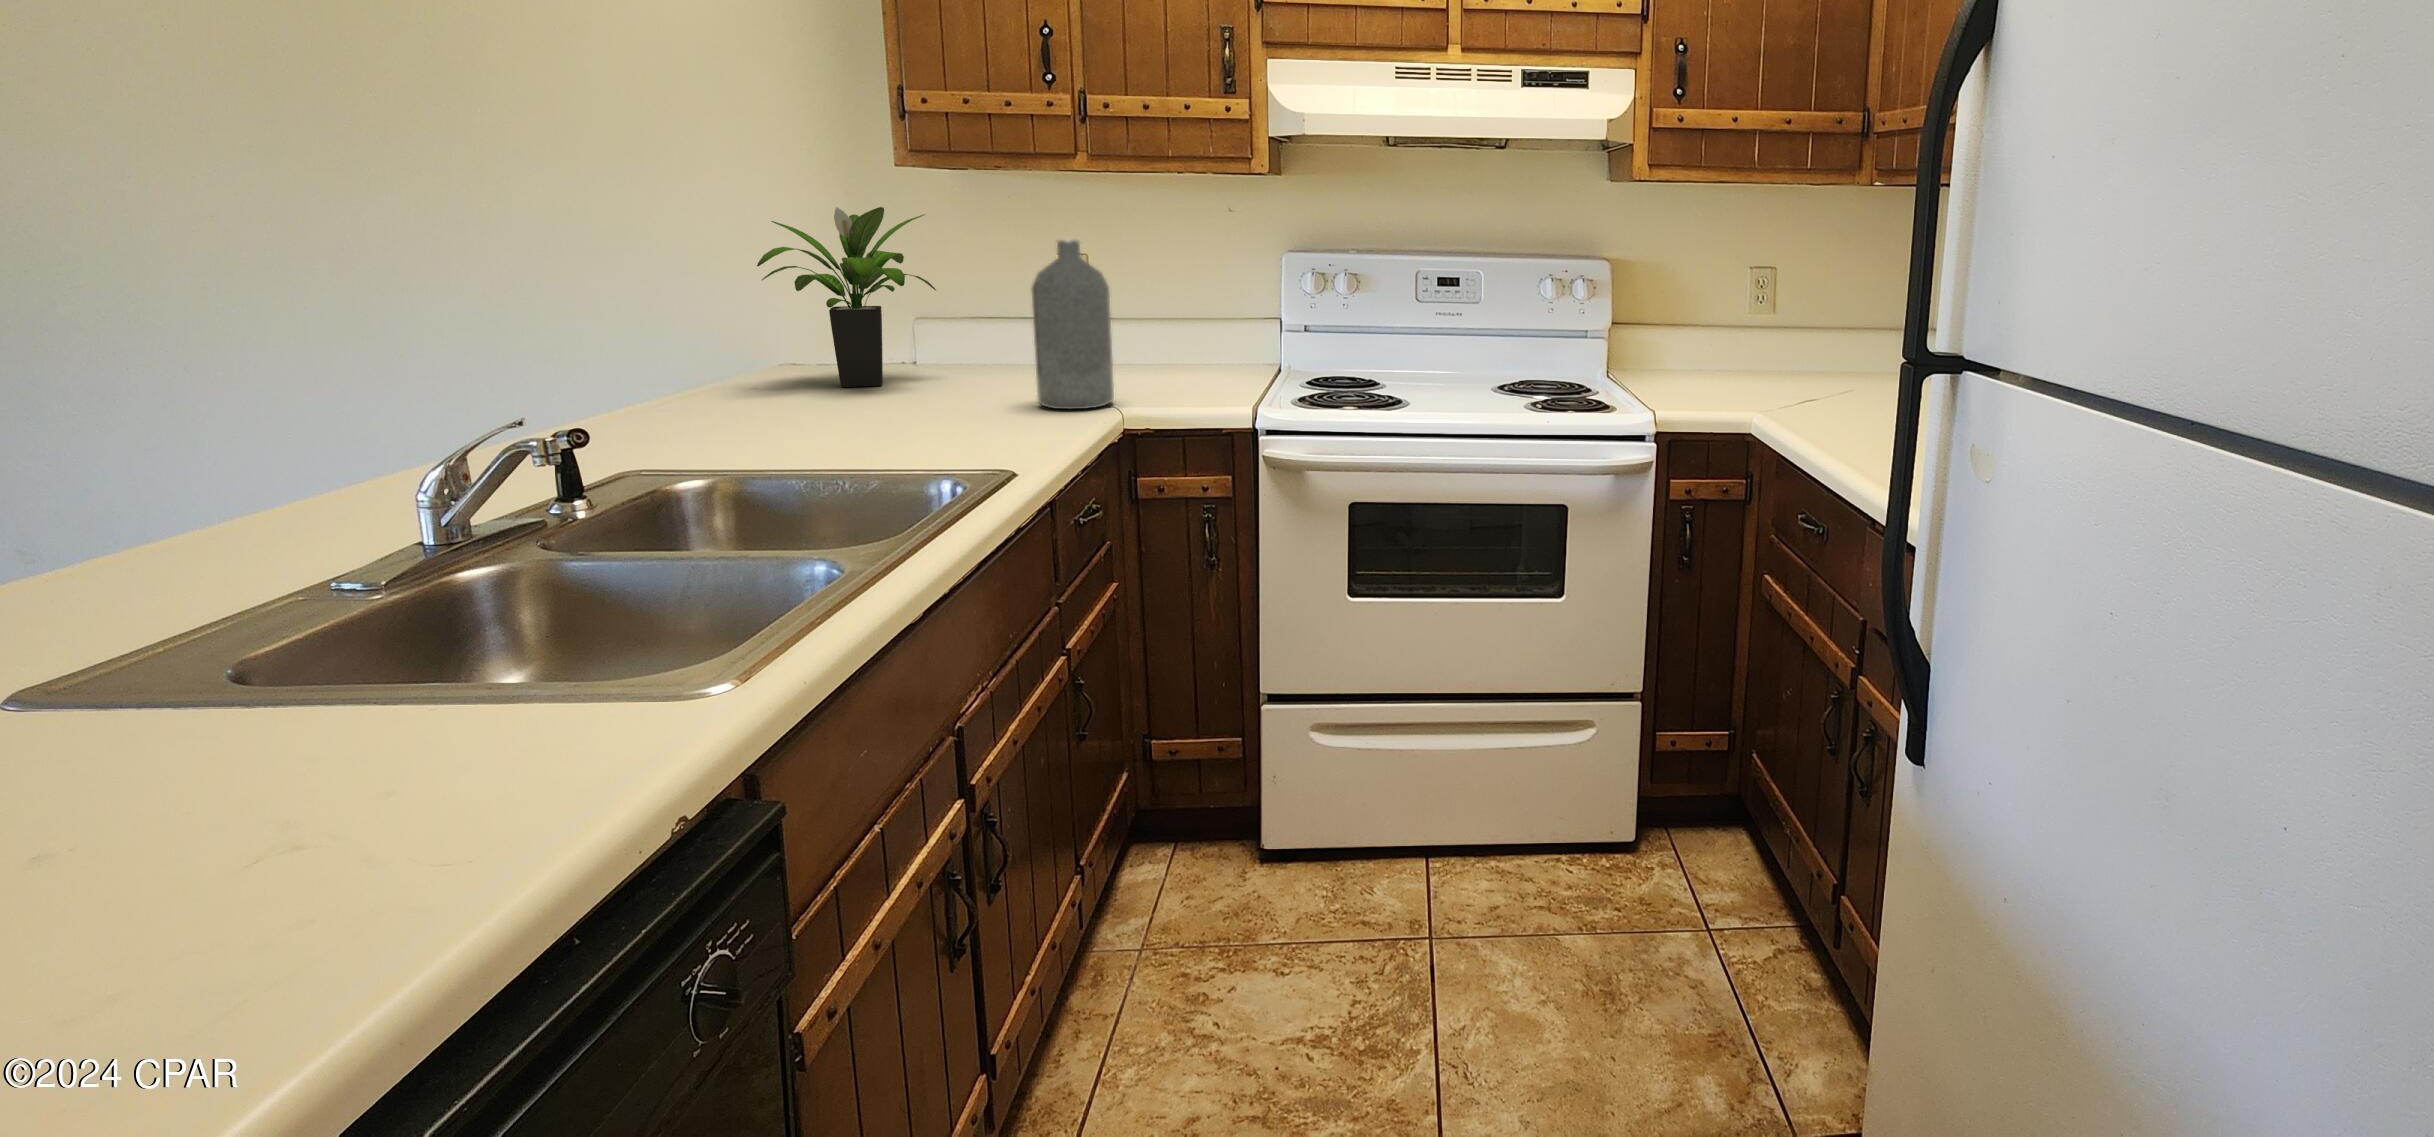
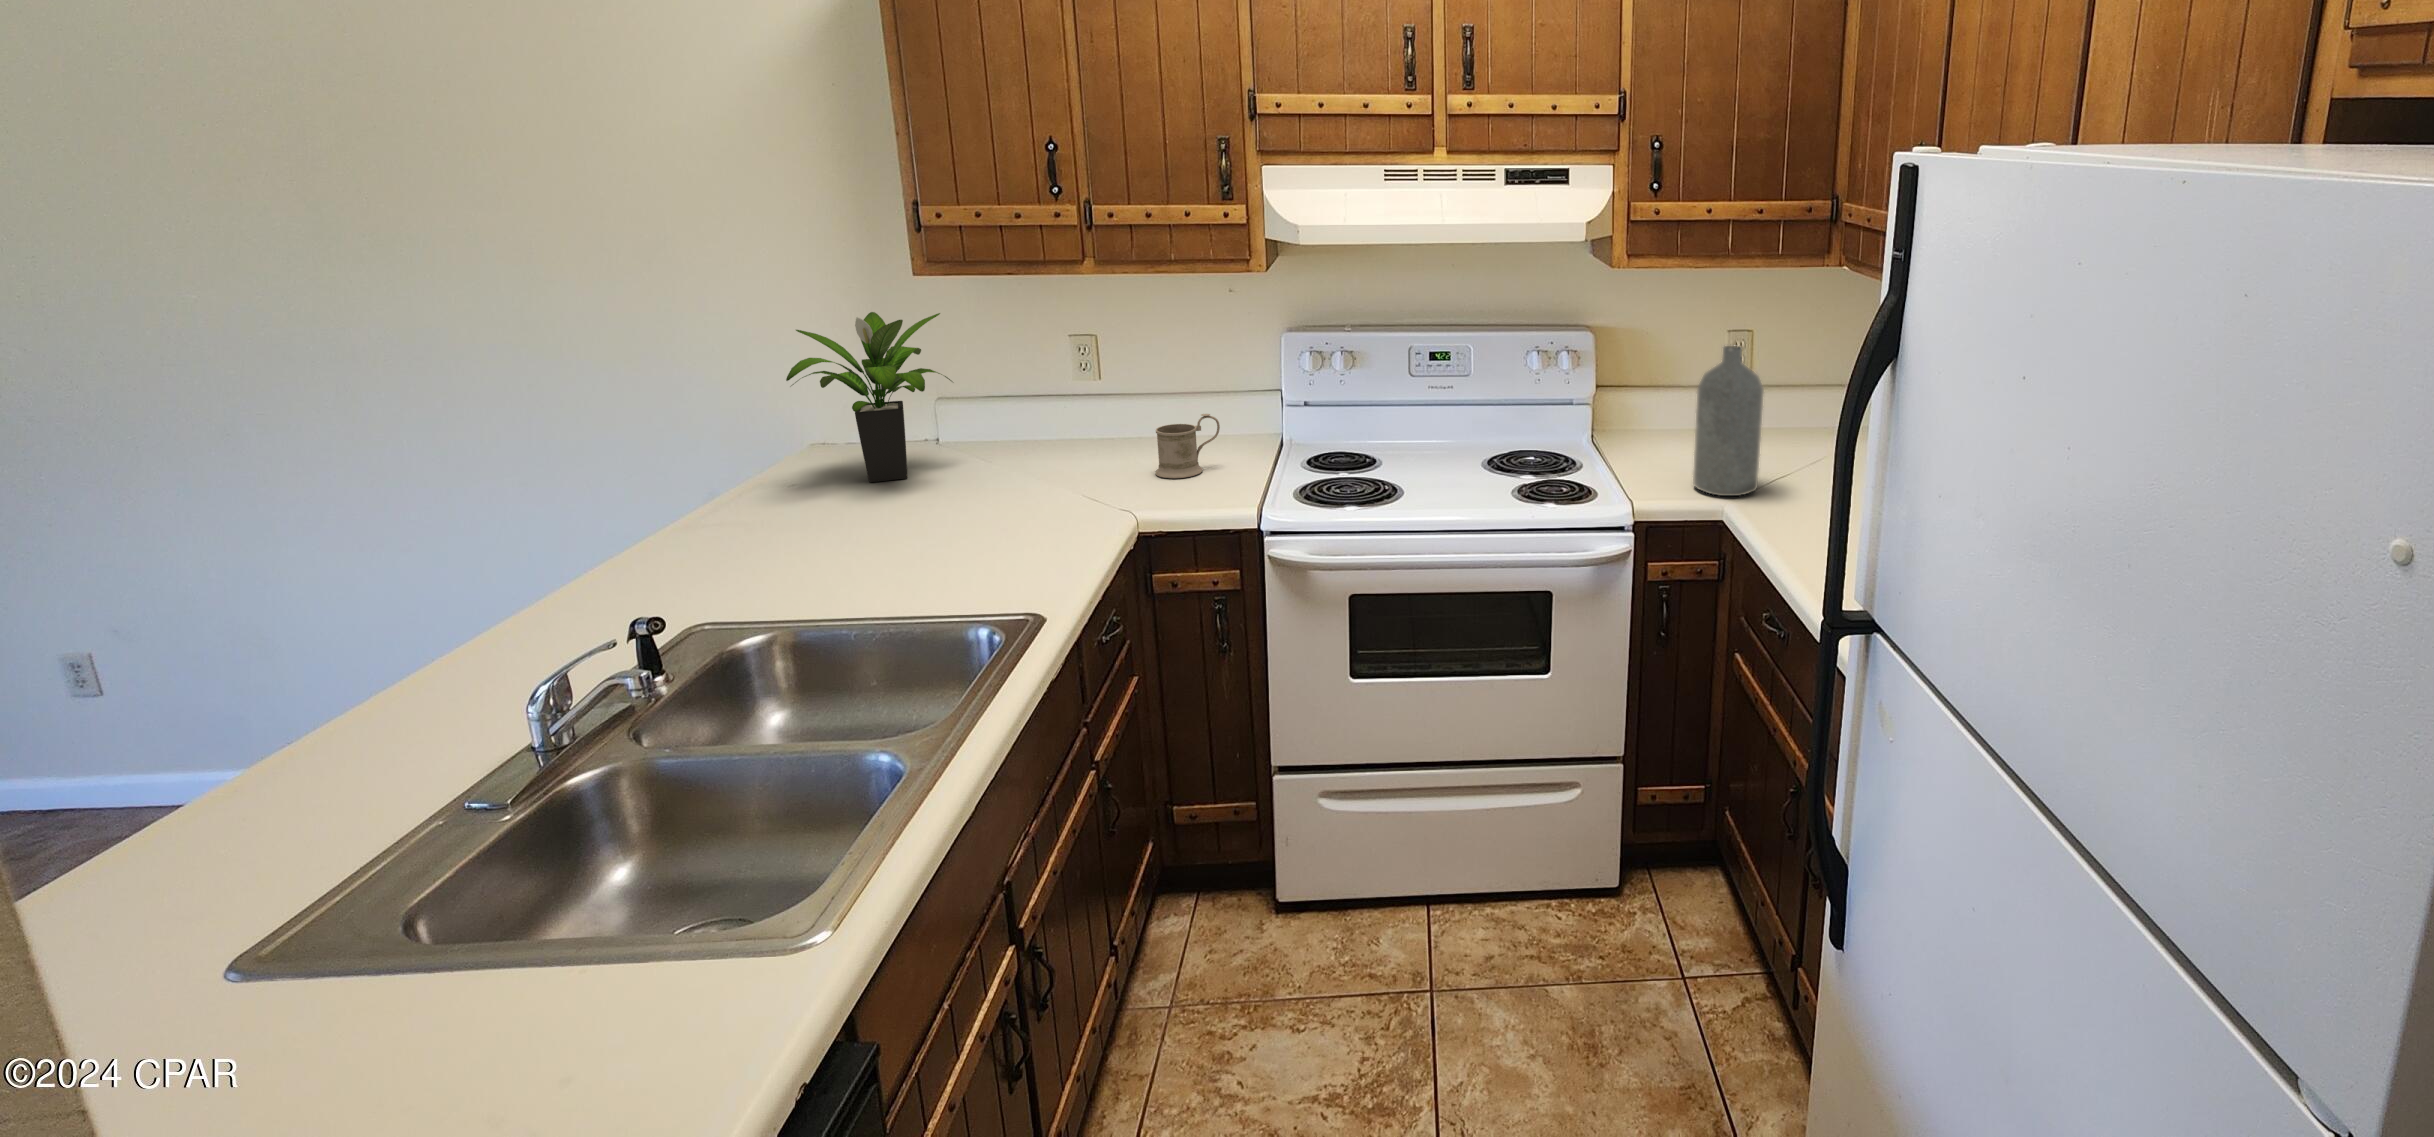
bottle: present [1031,240,1114,409] -> present [1693,346,1764,496]
mug: none [1146,327,1215,390] -> present [1155,414,1220,478]

